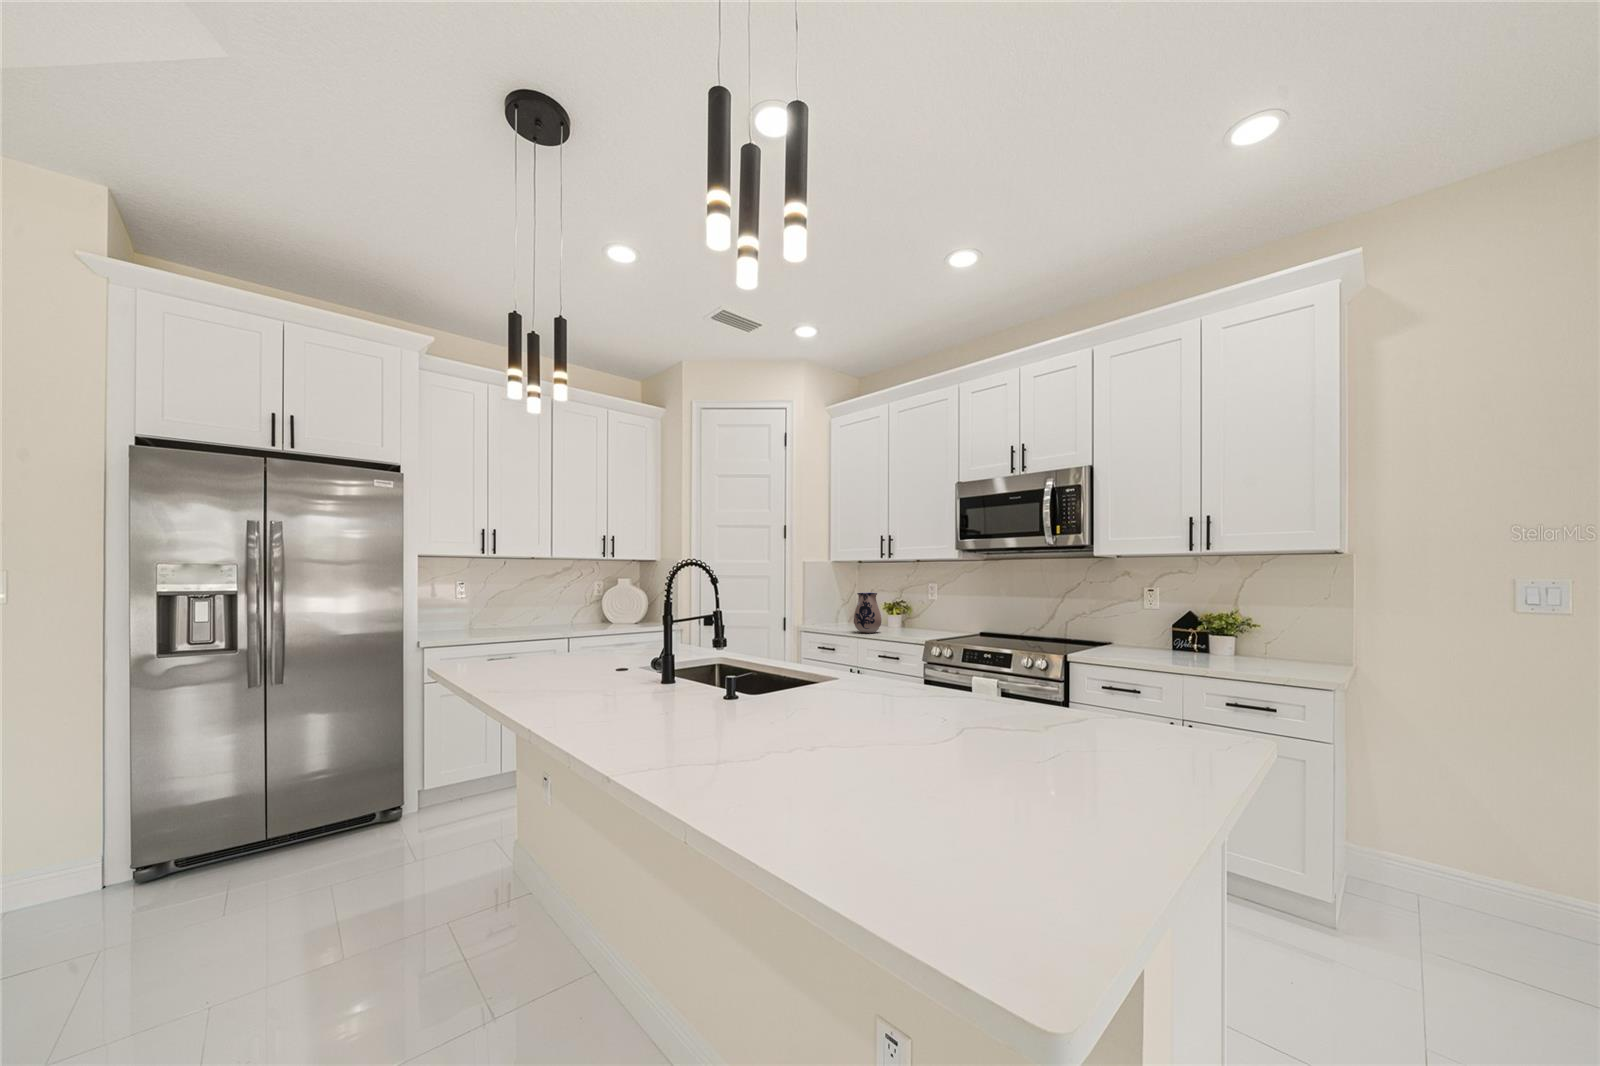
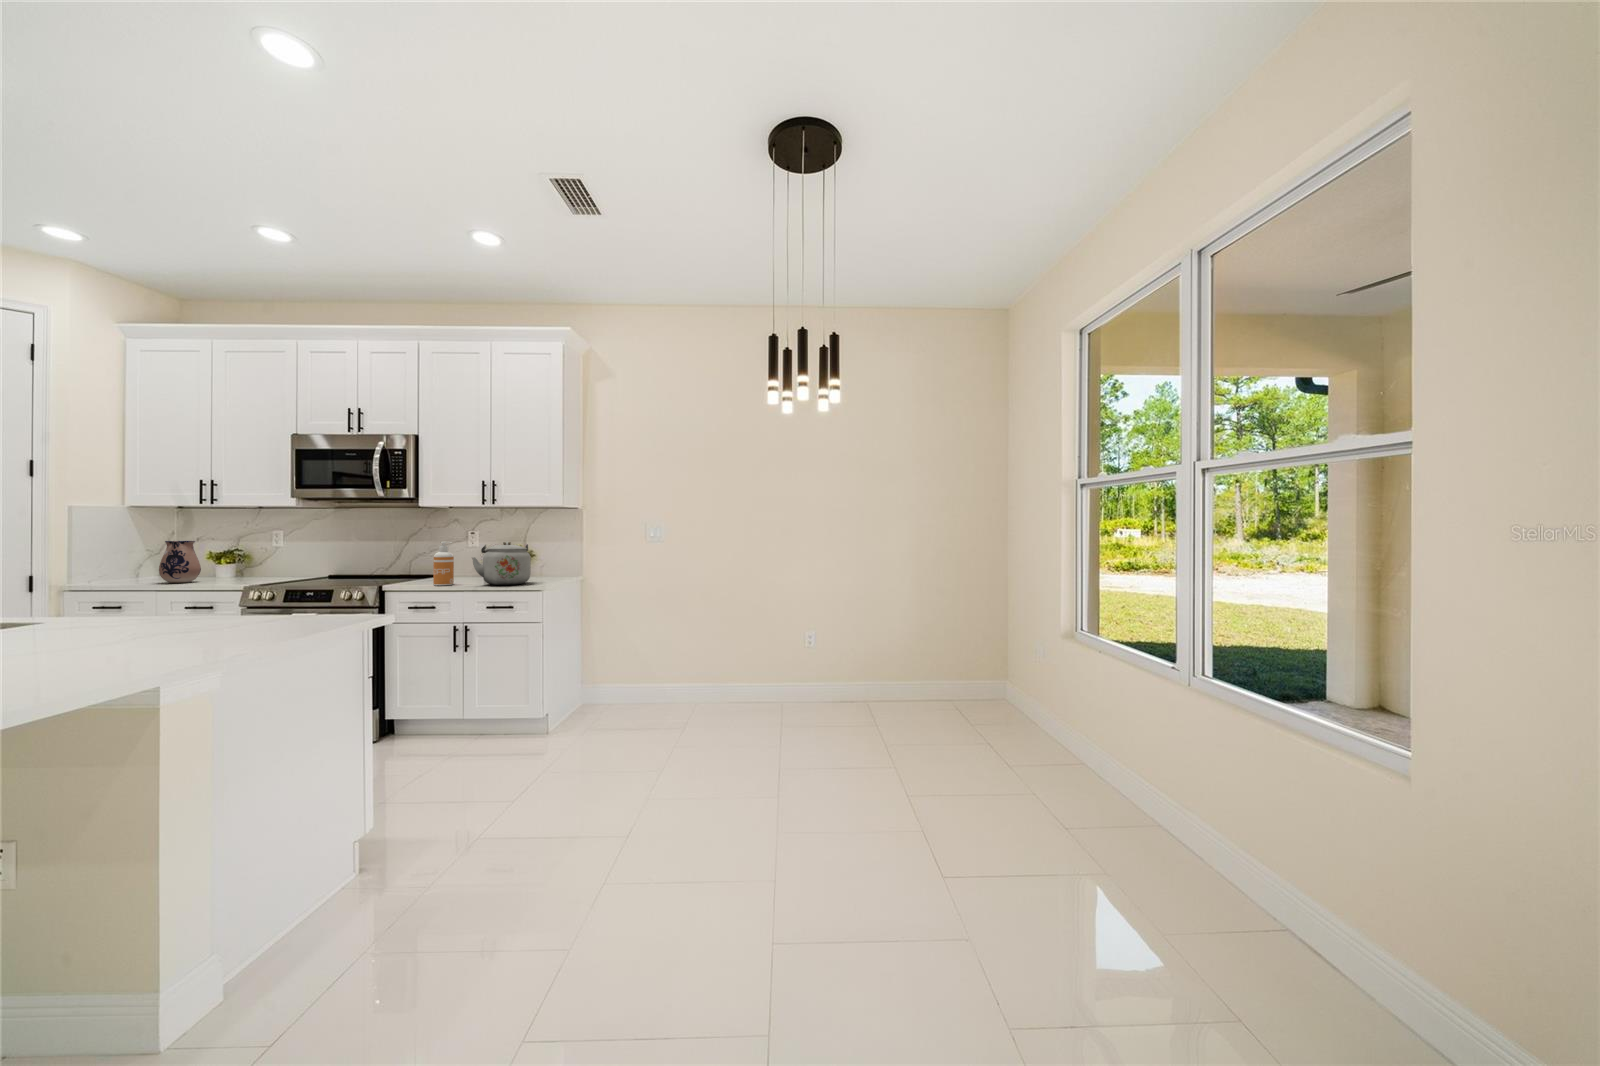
soap dispenser: none [1126,602,1153,661] -> present [433,542,454,586]
kettle: none [1184,605,1272,669] -> present [472,542,531,585]

